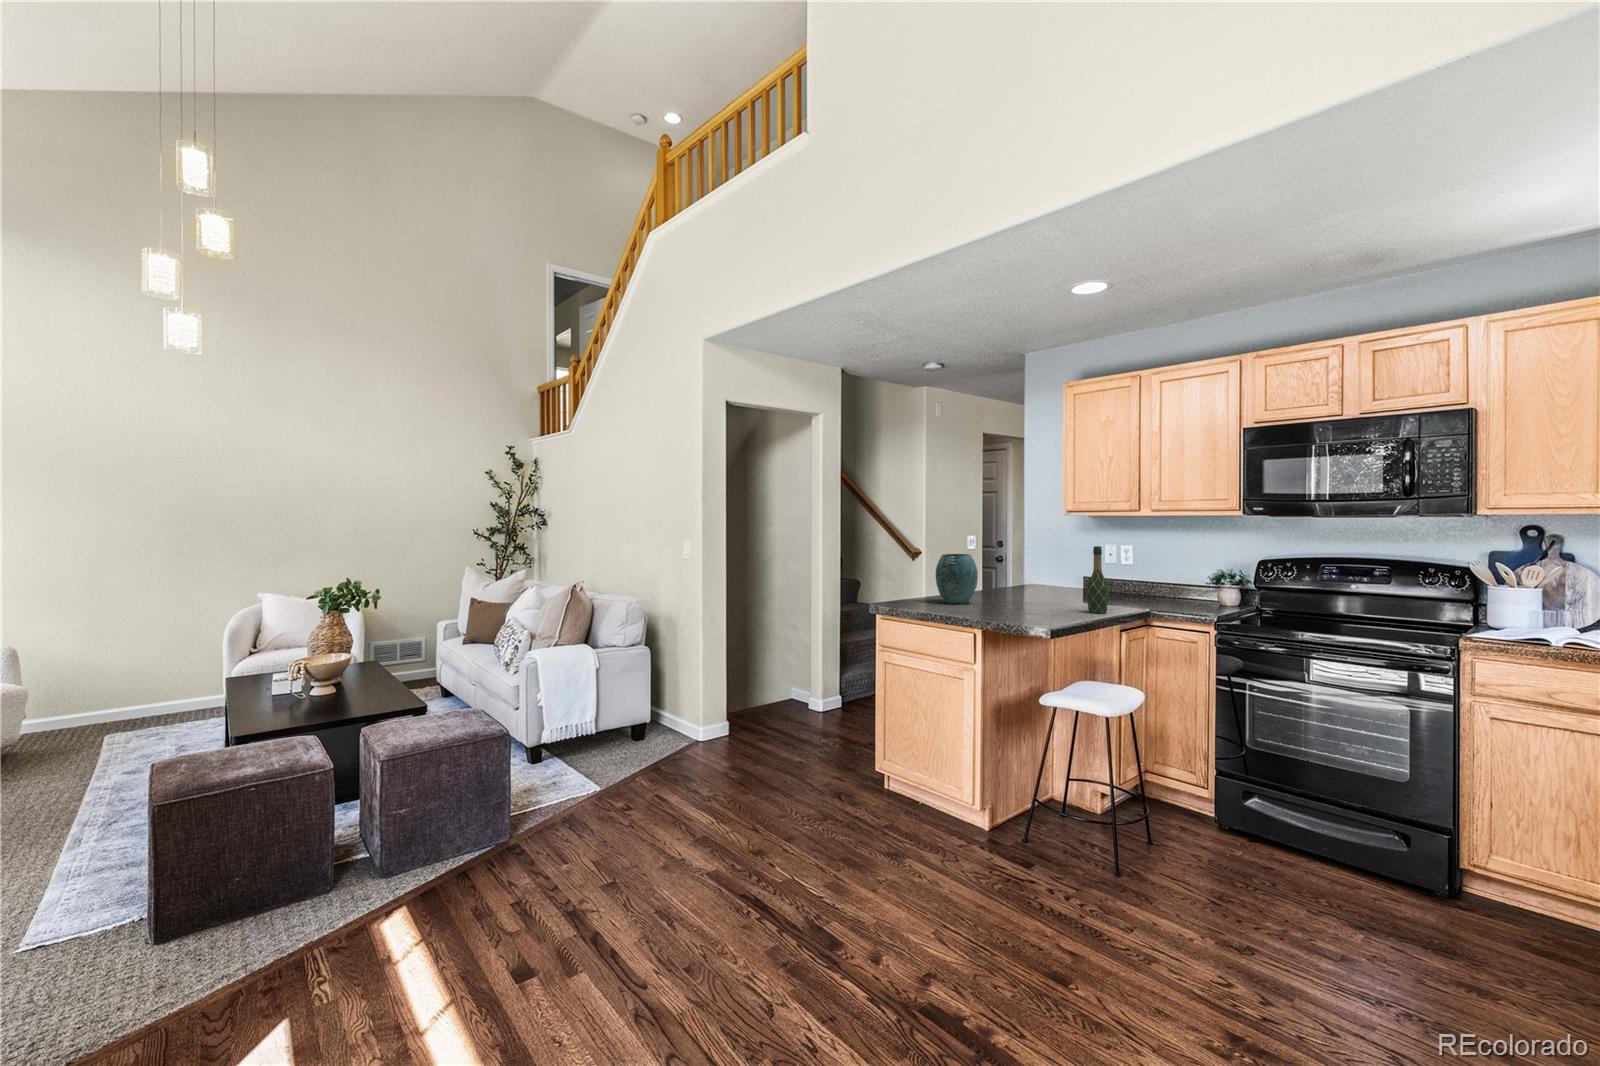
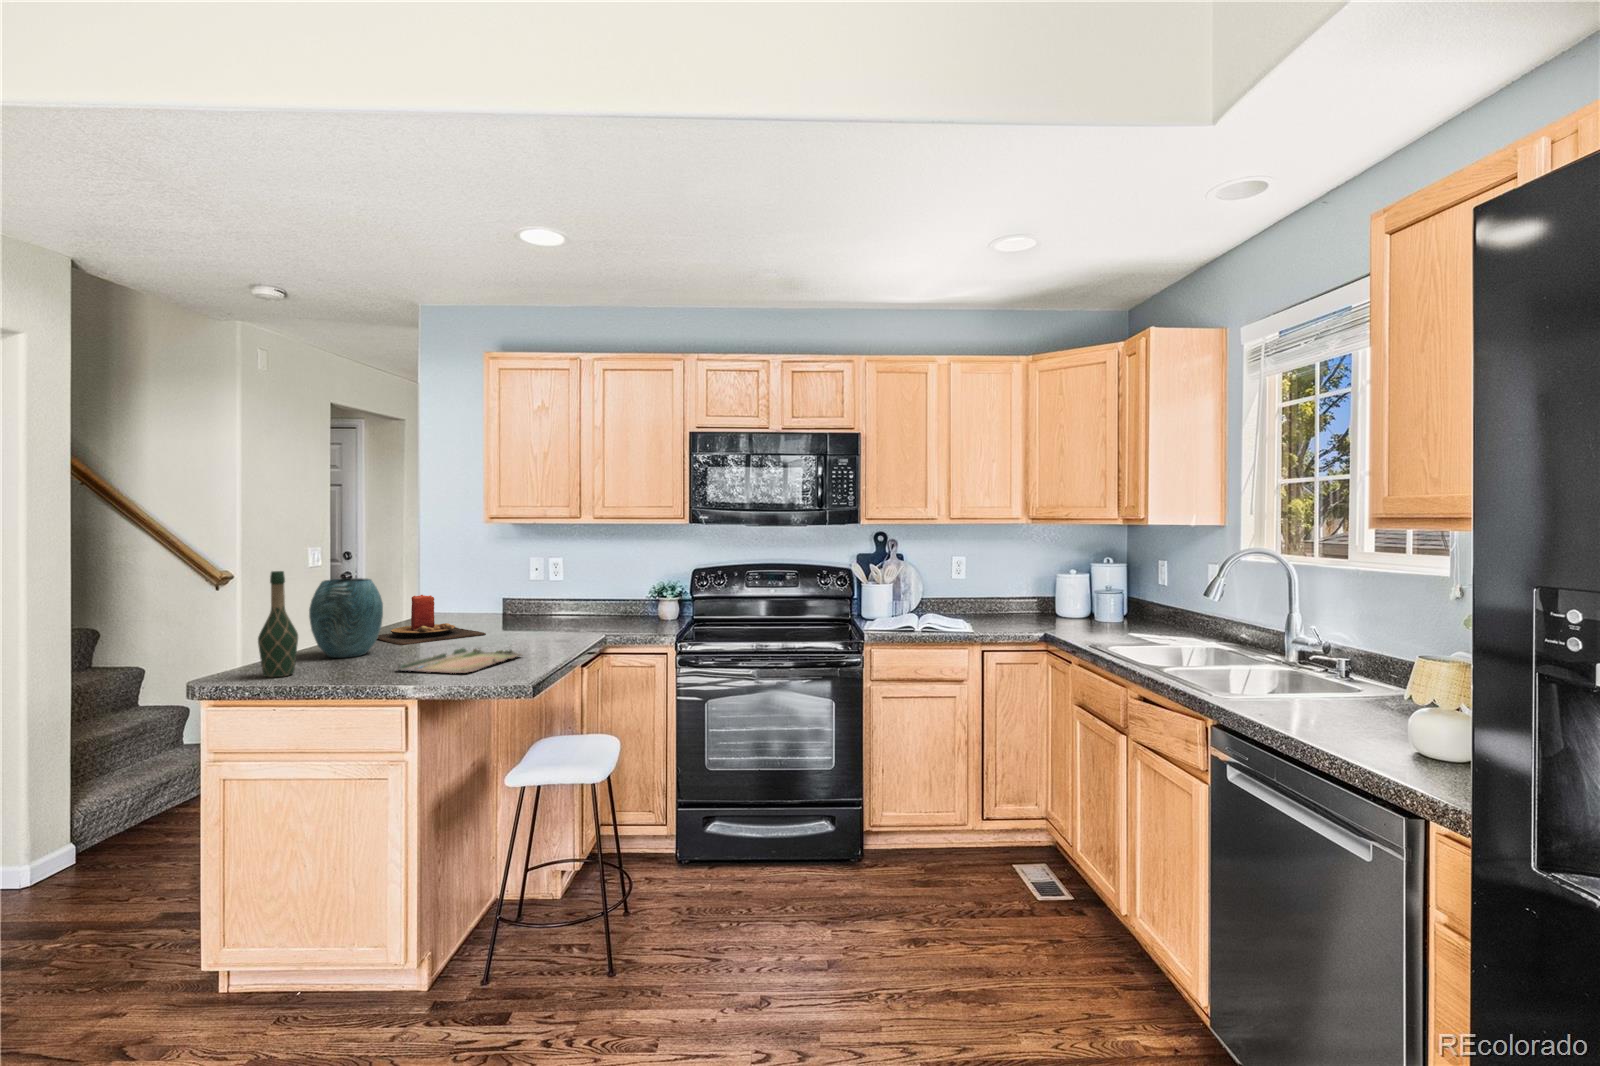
wine bottle: present [1086,546,1109,613] -> present [258,571,298,677]
candle: none [979,568,1053,602] -> present [377,595,486,645]
tray: none [972,605,1060,620] -> present [396,648,522,673]

